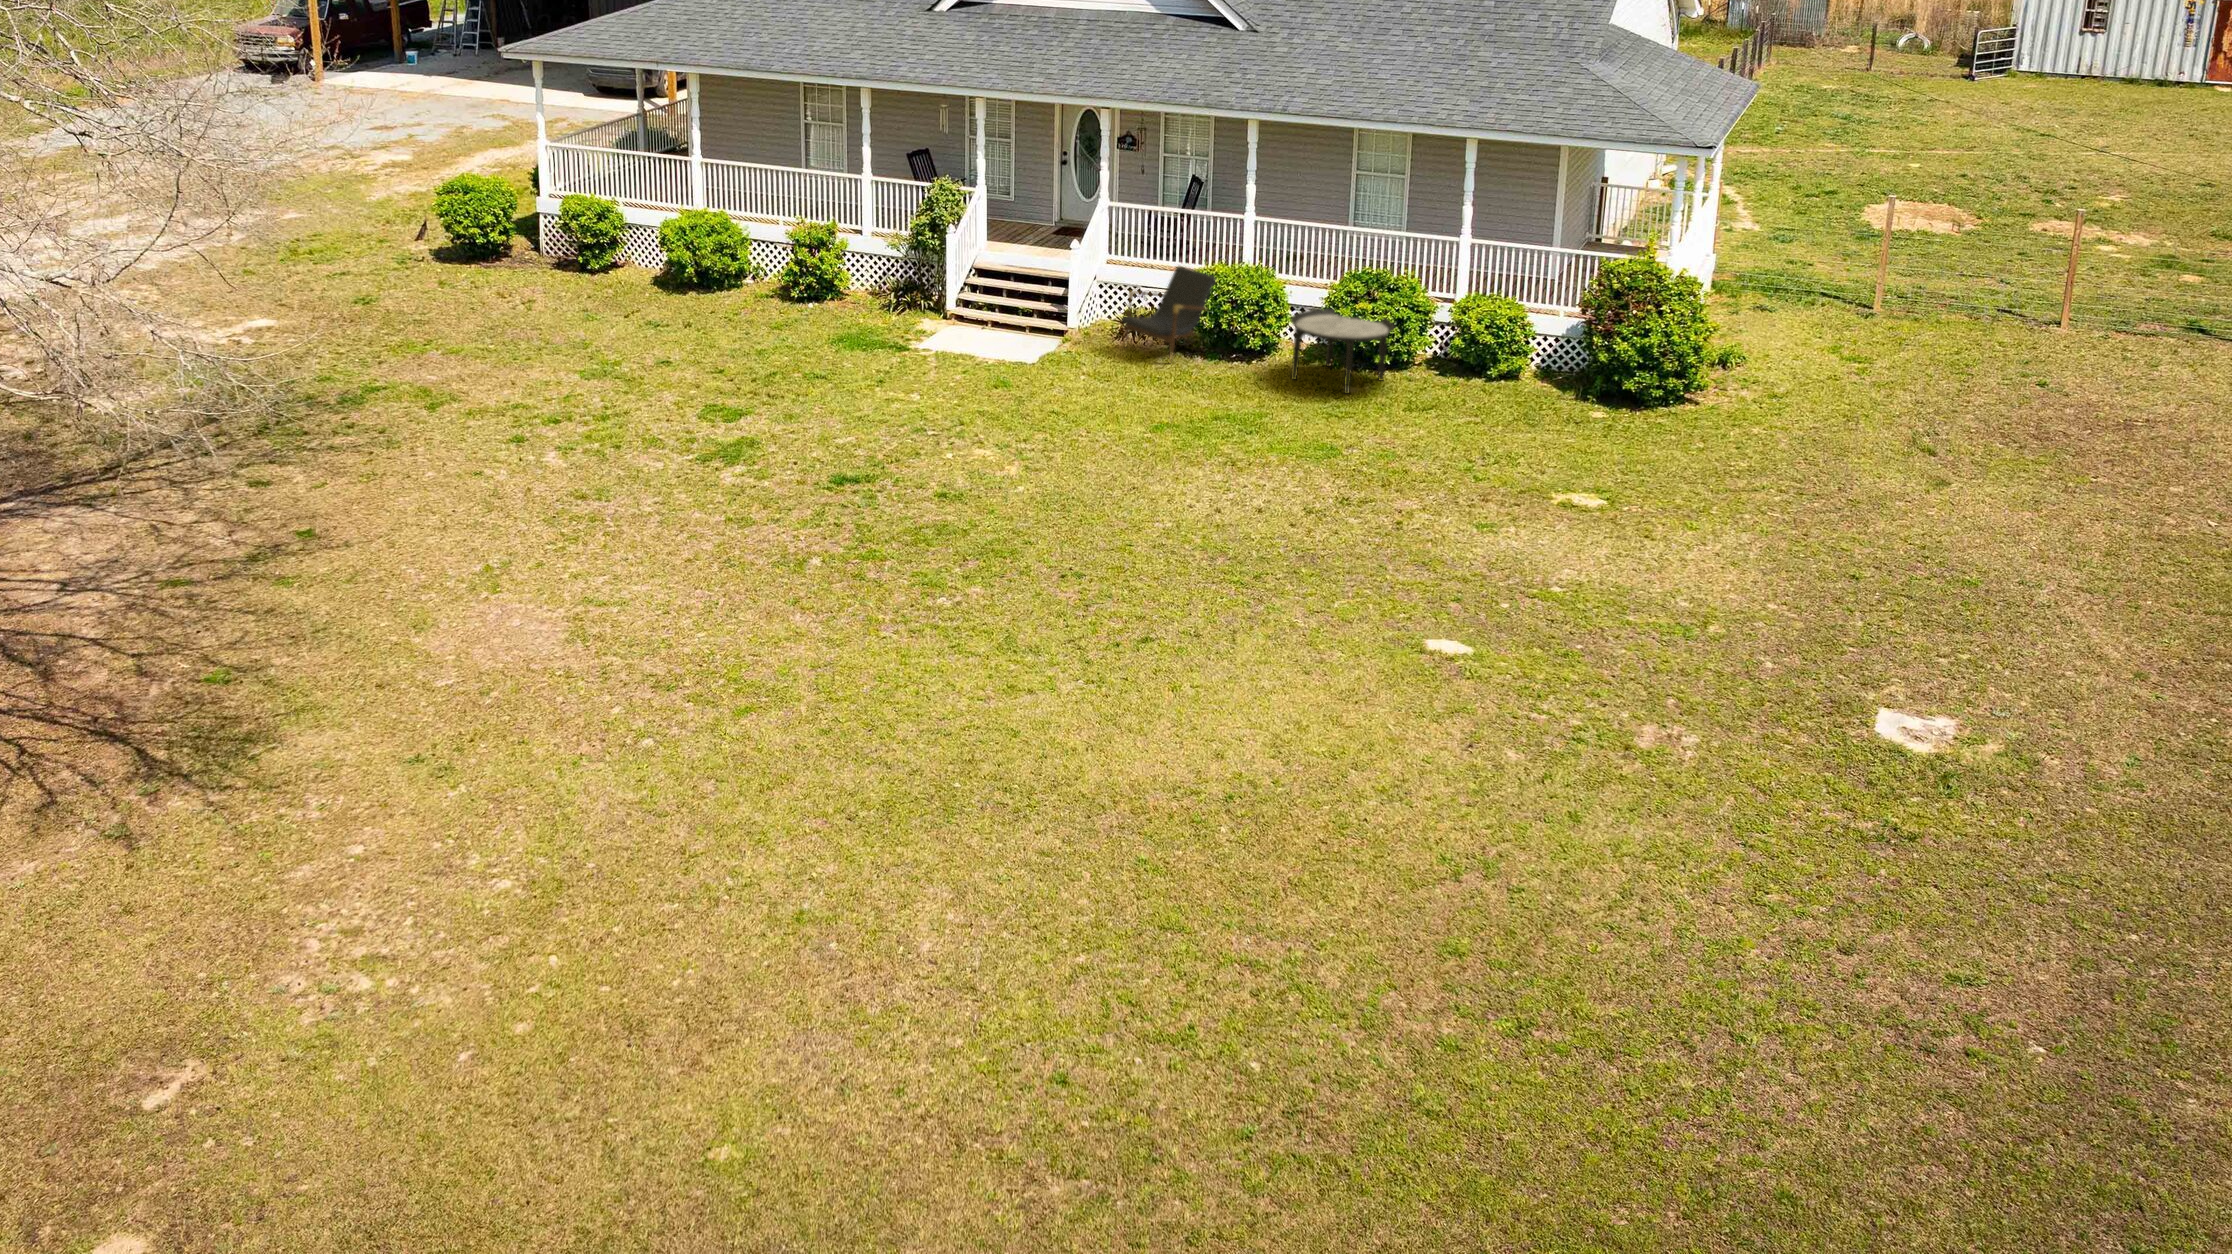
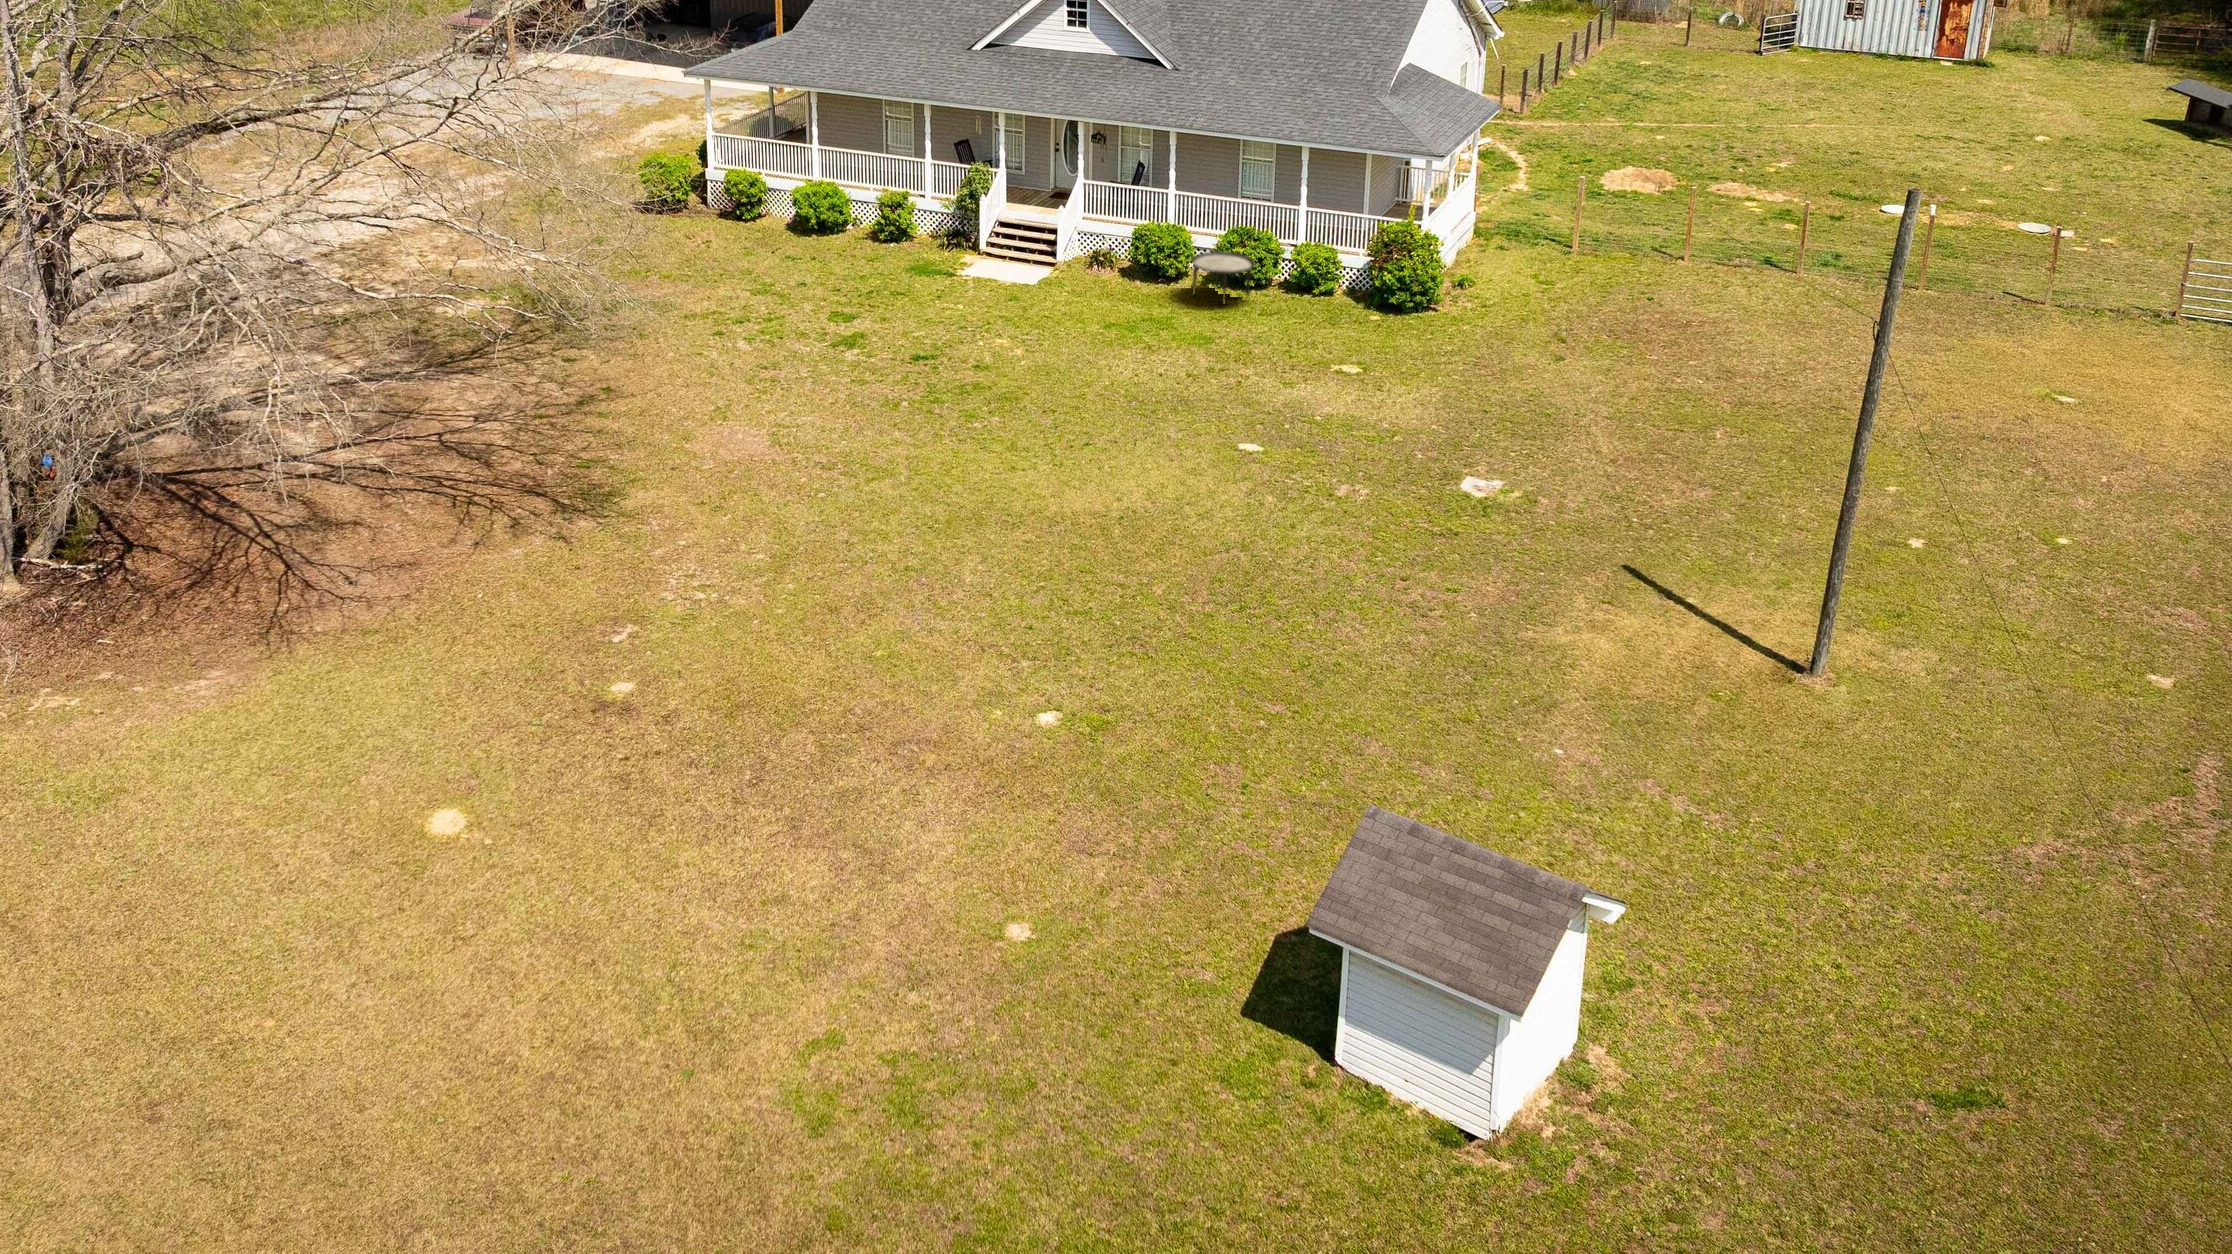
lounge chair: present [1122,266,1216,363] -> none [1088,223,1148,286]

